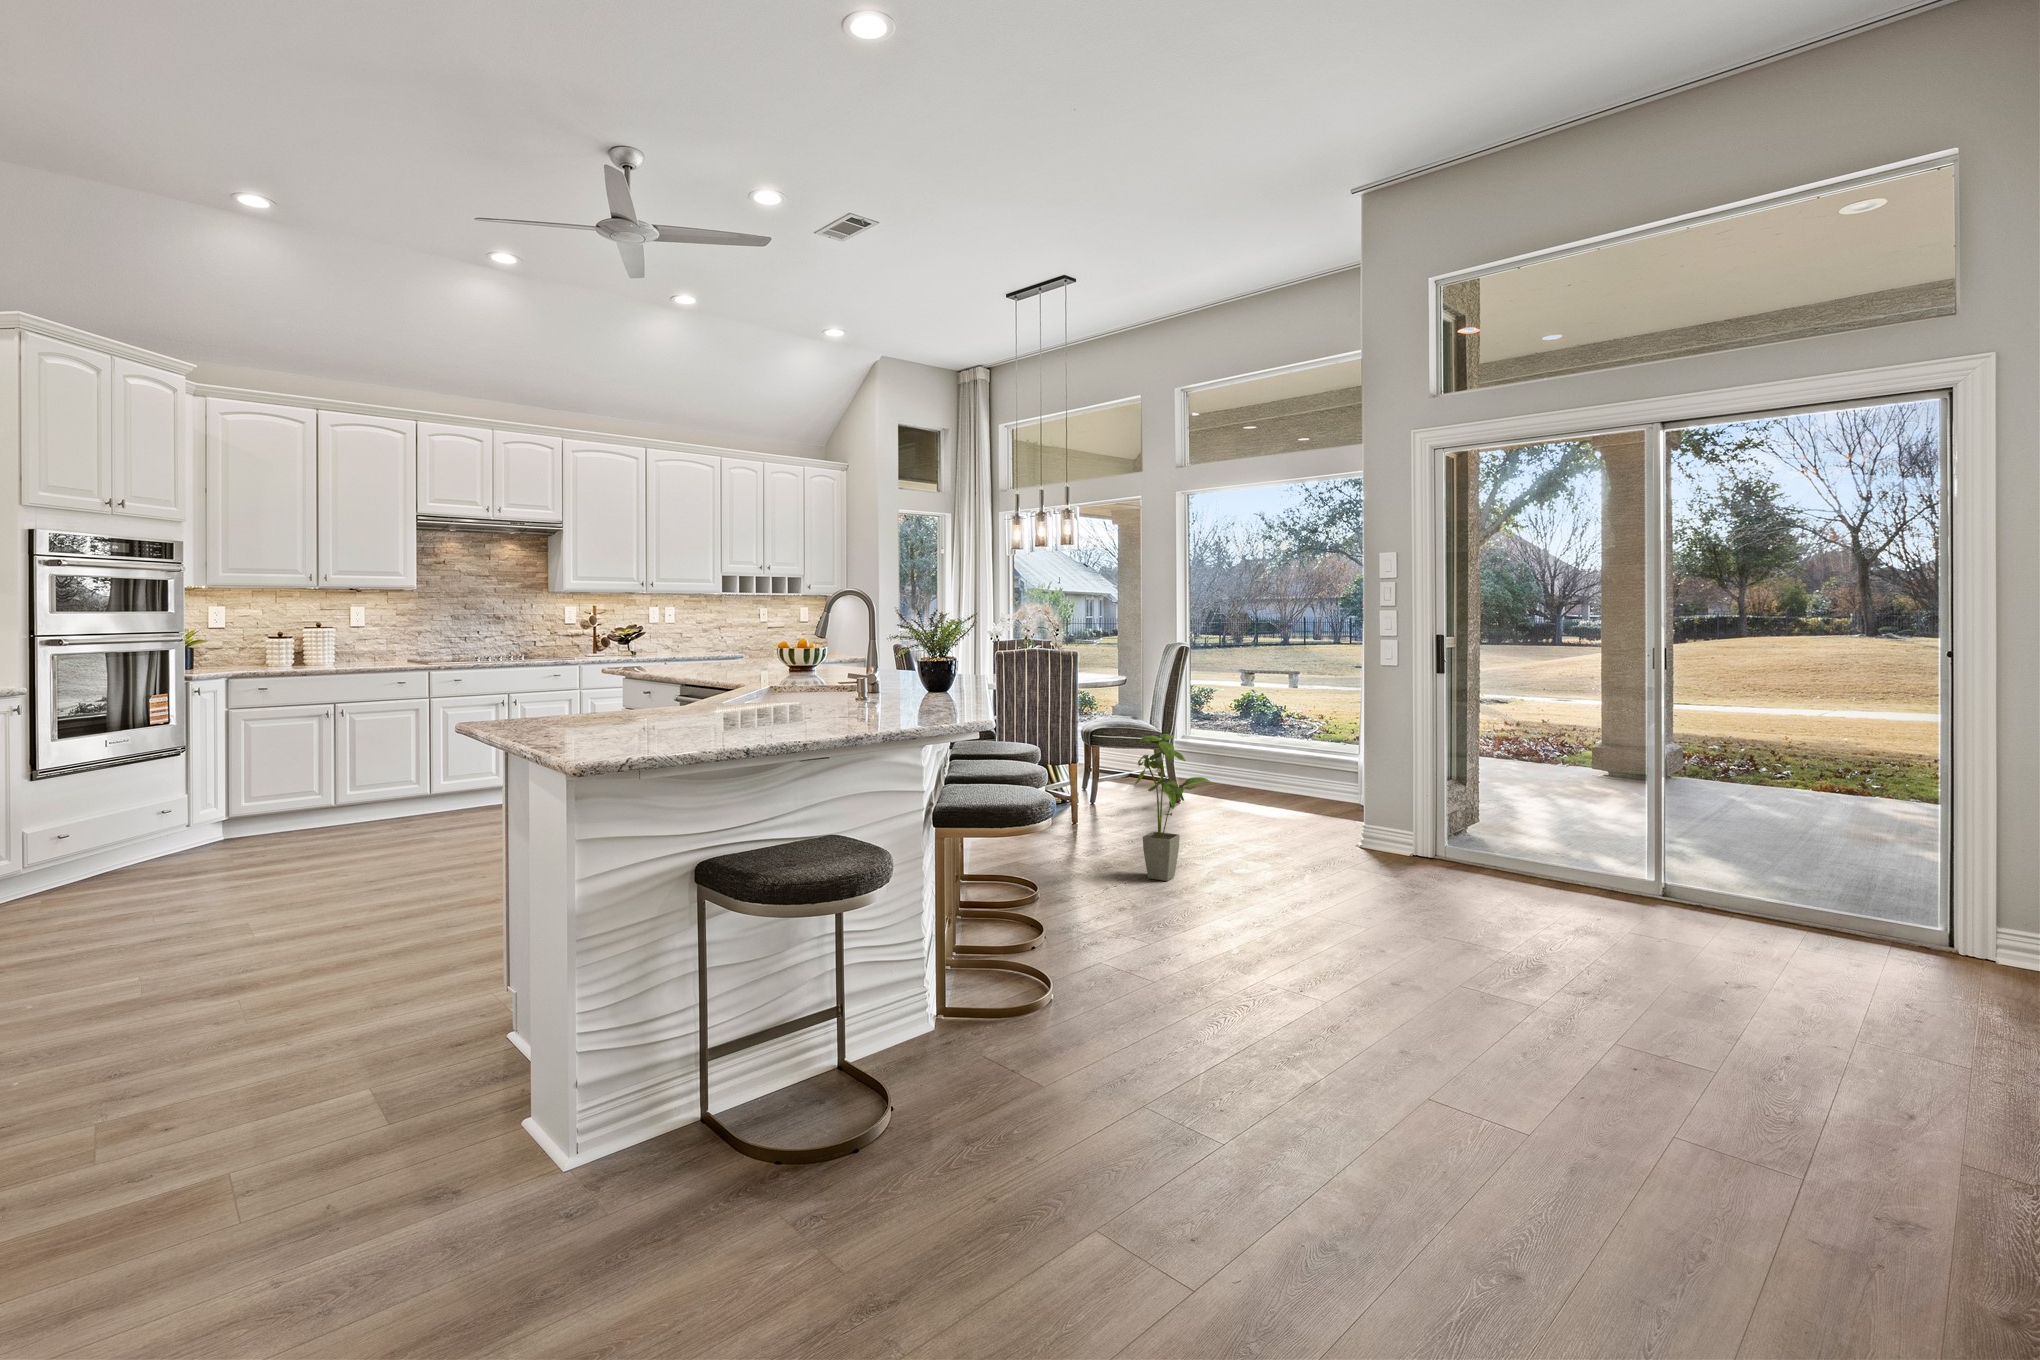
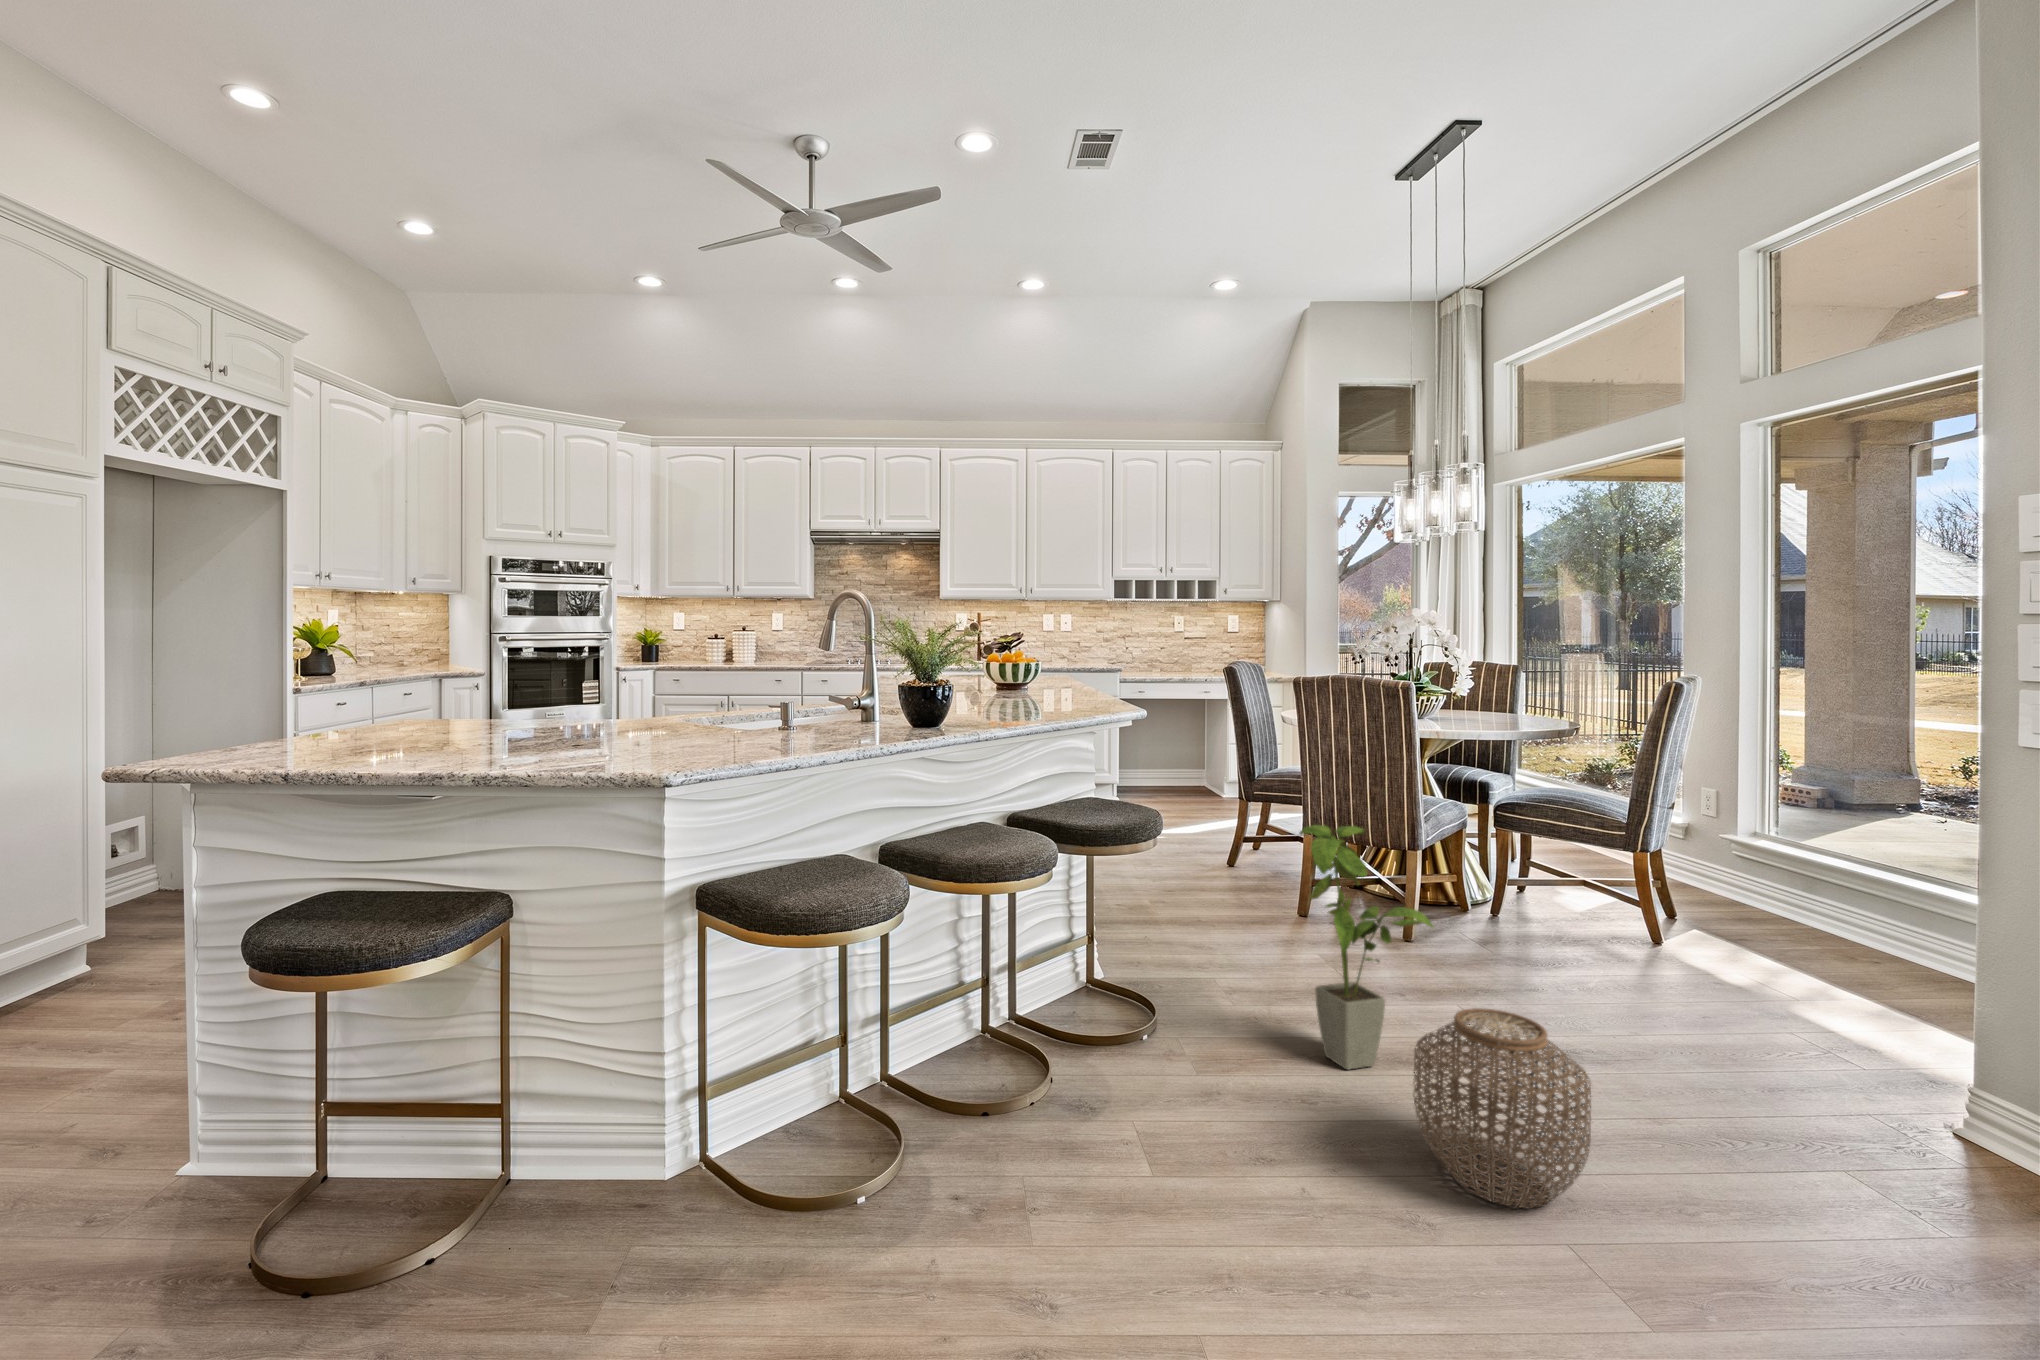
woven basket: none [1244,815,1329,908] -> present [1414,1008,1591,1208]

